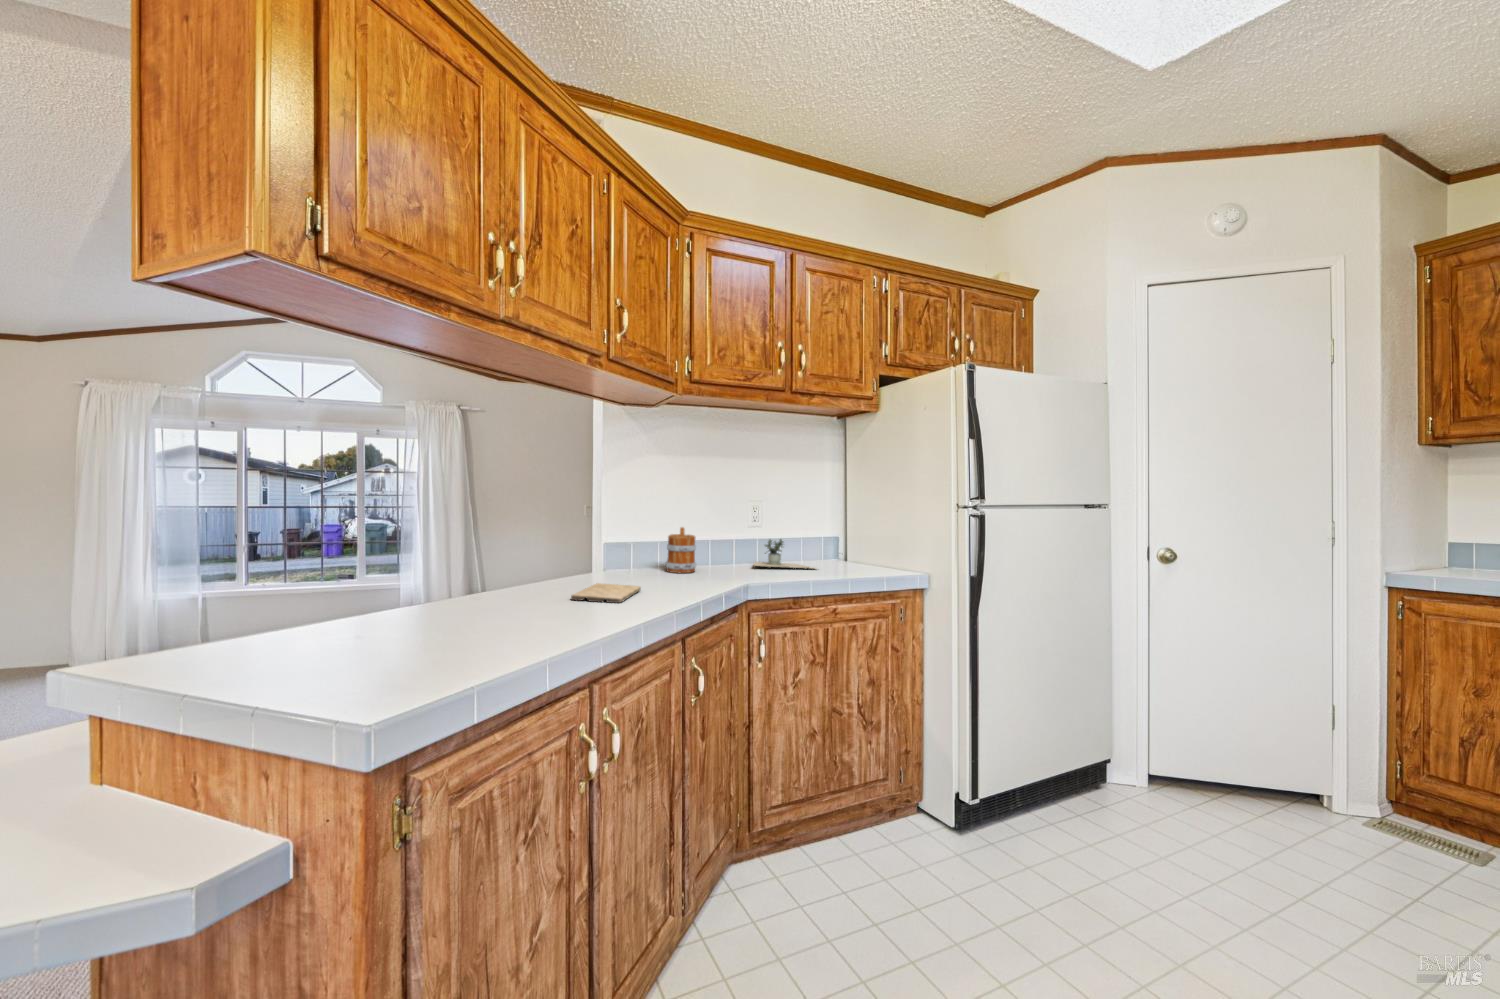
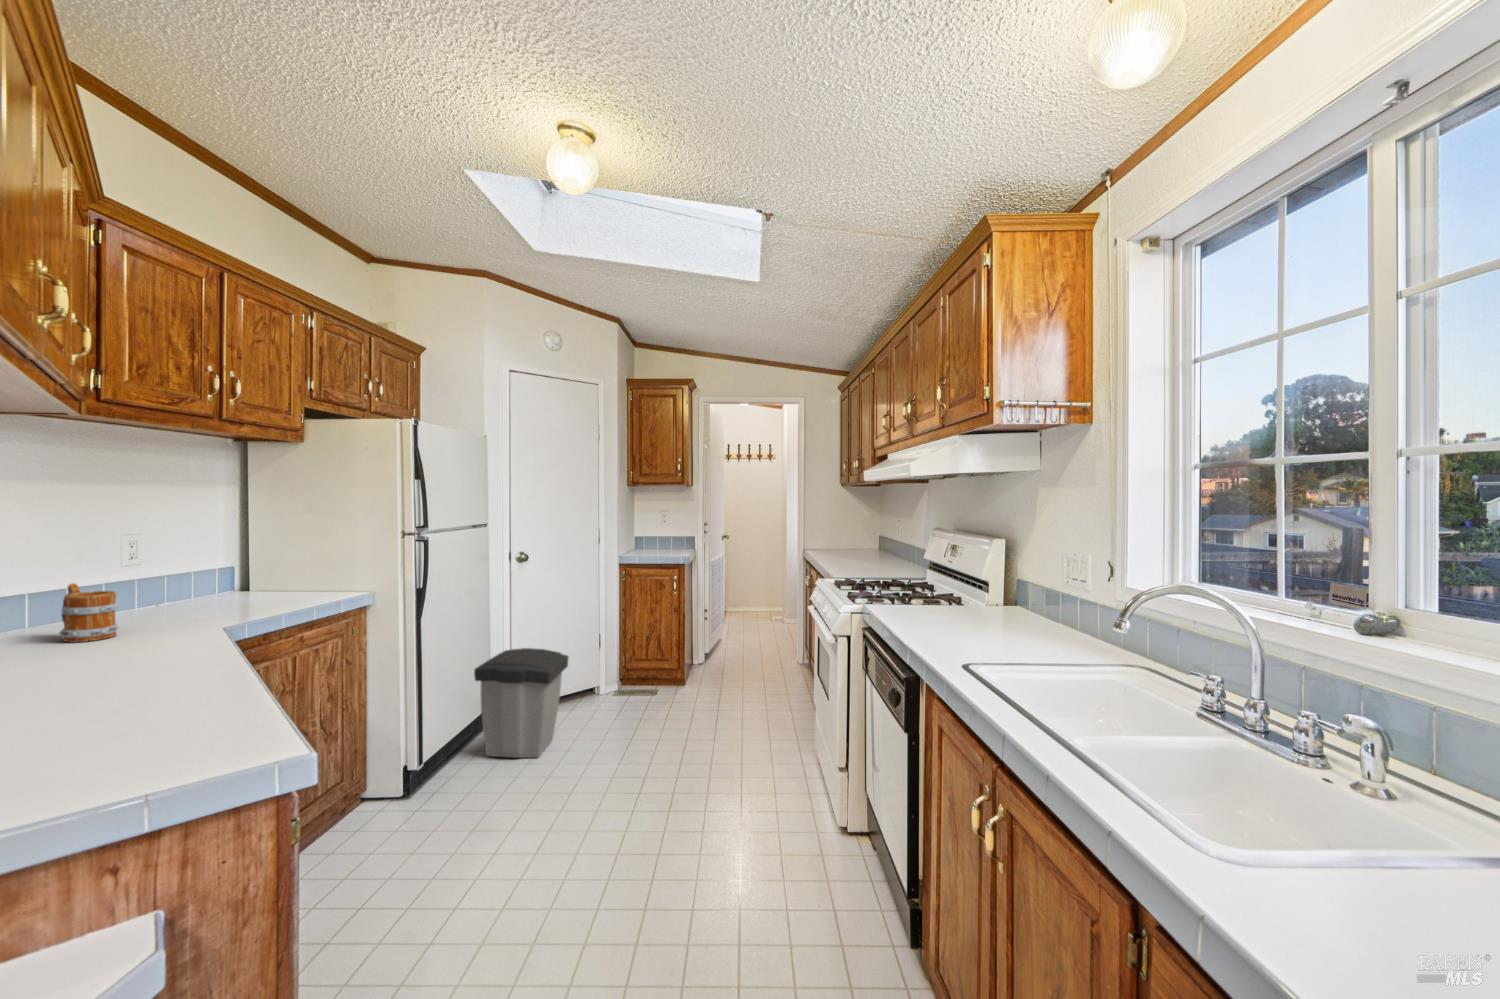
potted plant: present [754,539,814,568] -> none [155,578,283,614]
cutting board: present [571,583,641,603] -> none [65,656,175,688]
trash can: none [1061,699,1235,890] -> present [474,648,569,758]

